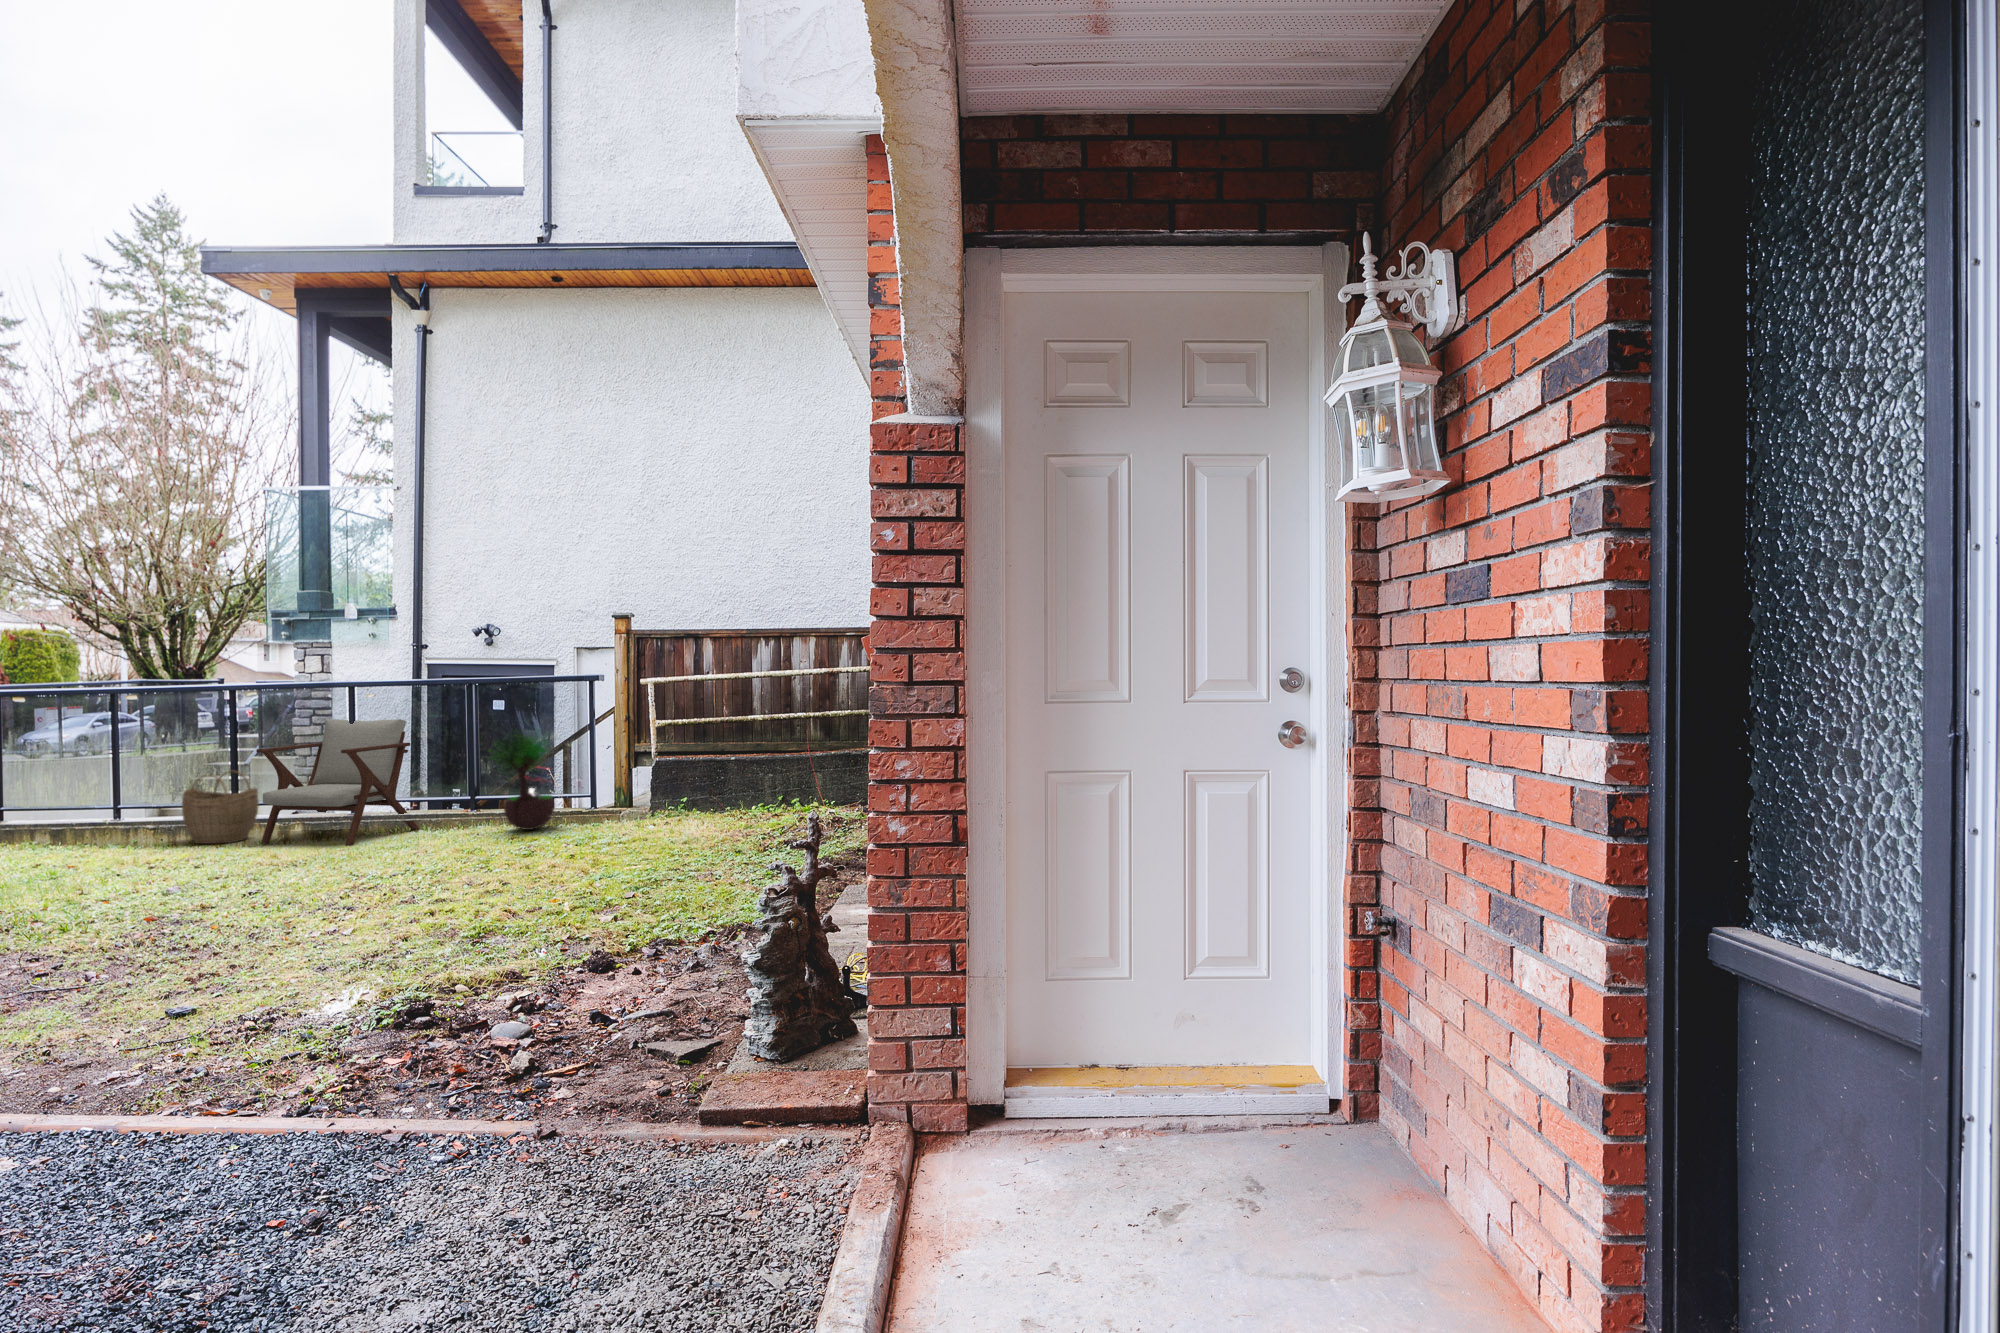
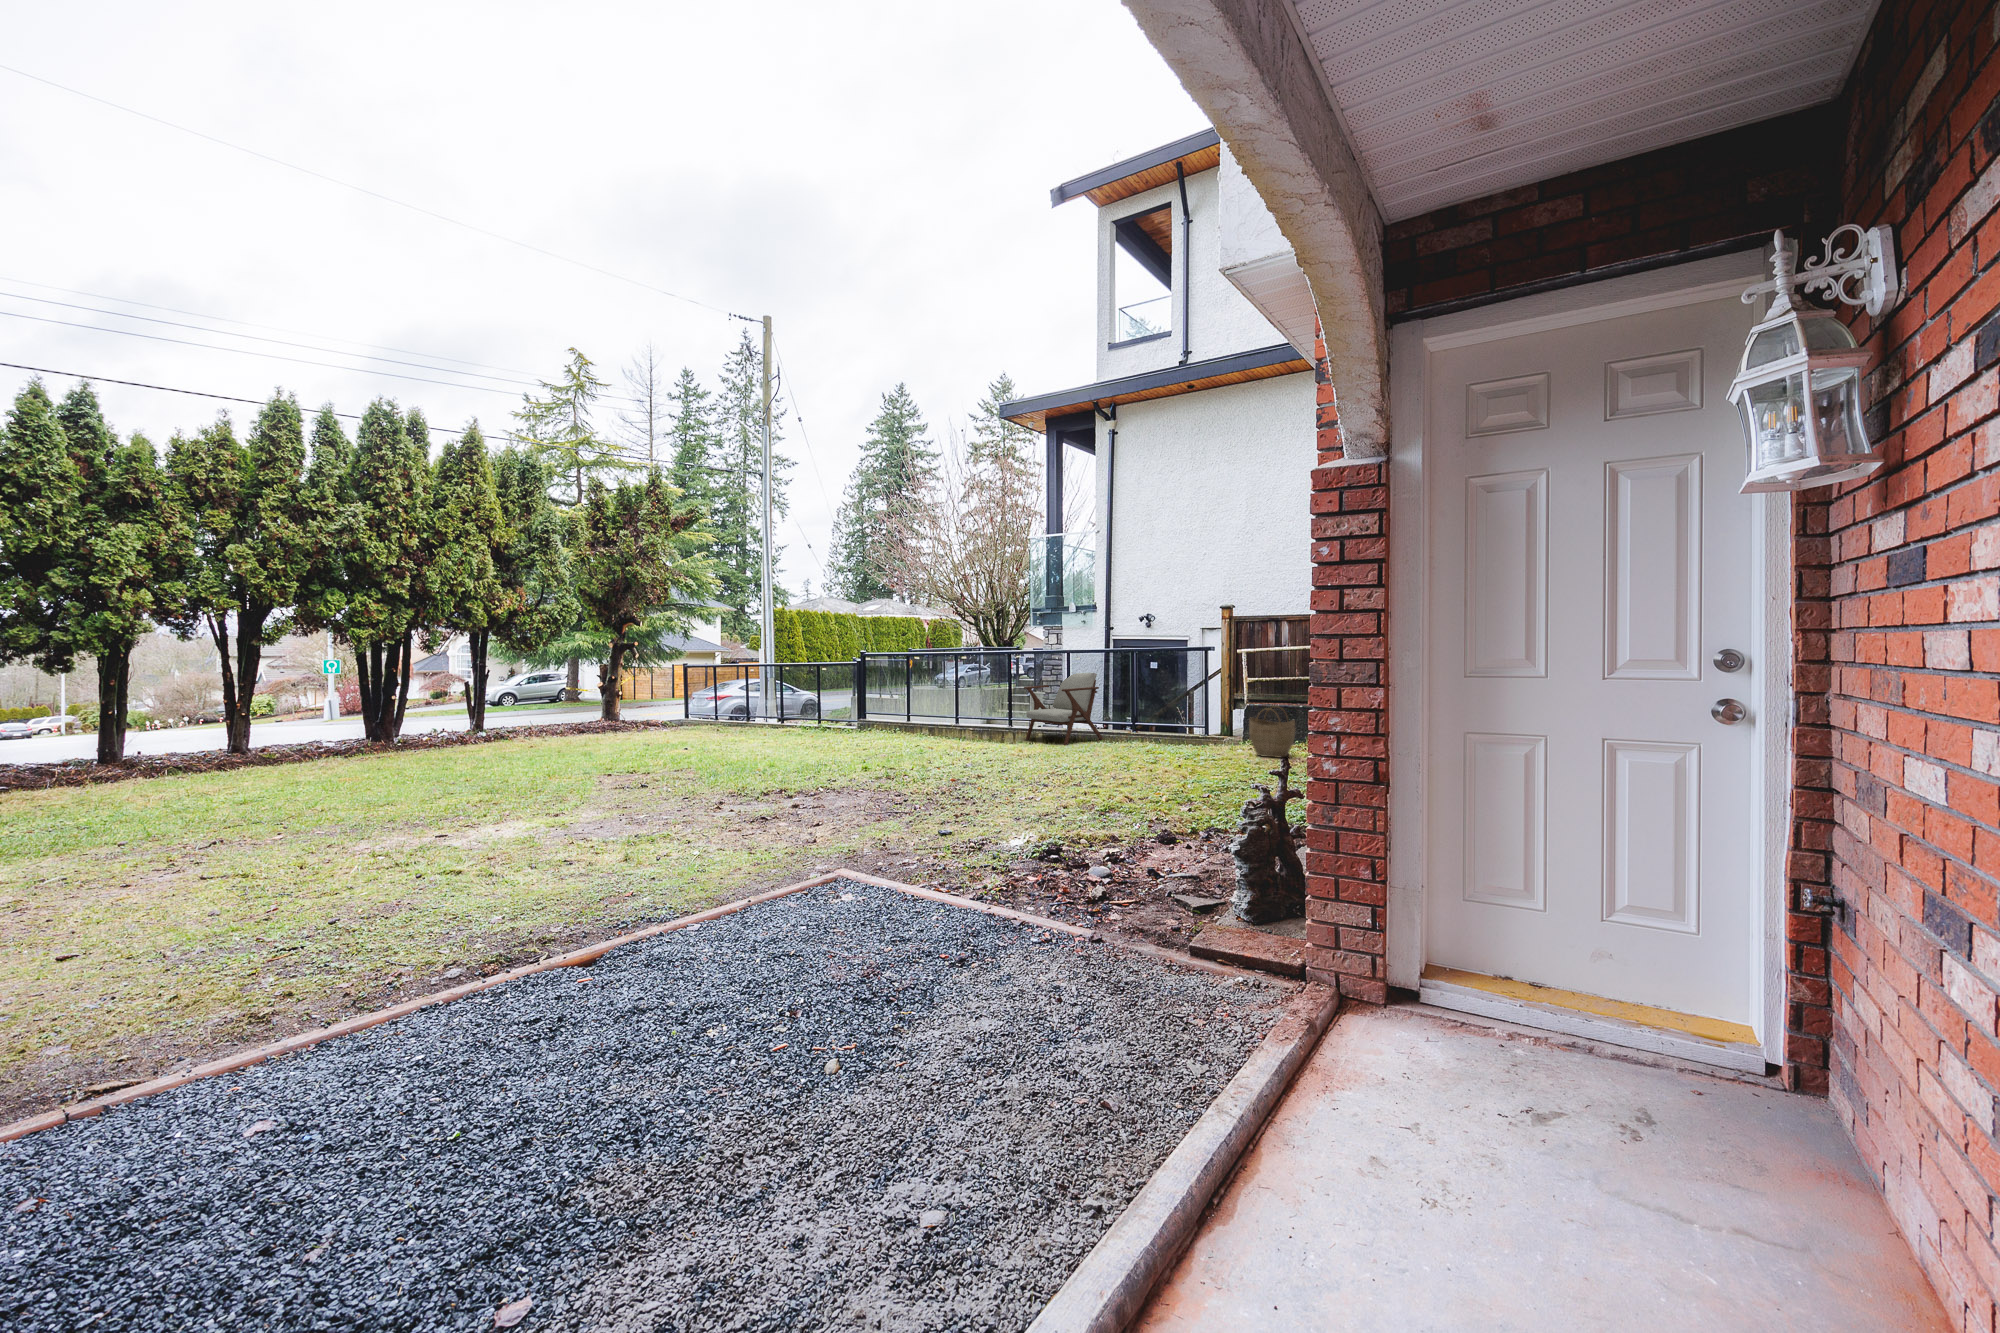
potted tree: present [489,731,555,830] -> none [1137,677,1179,746]
woven basket: present [182,771,259,844] -> present [1249,708,1295,758]

